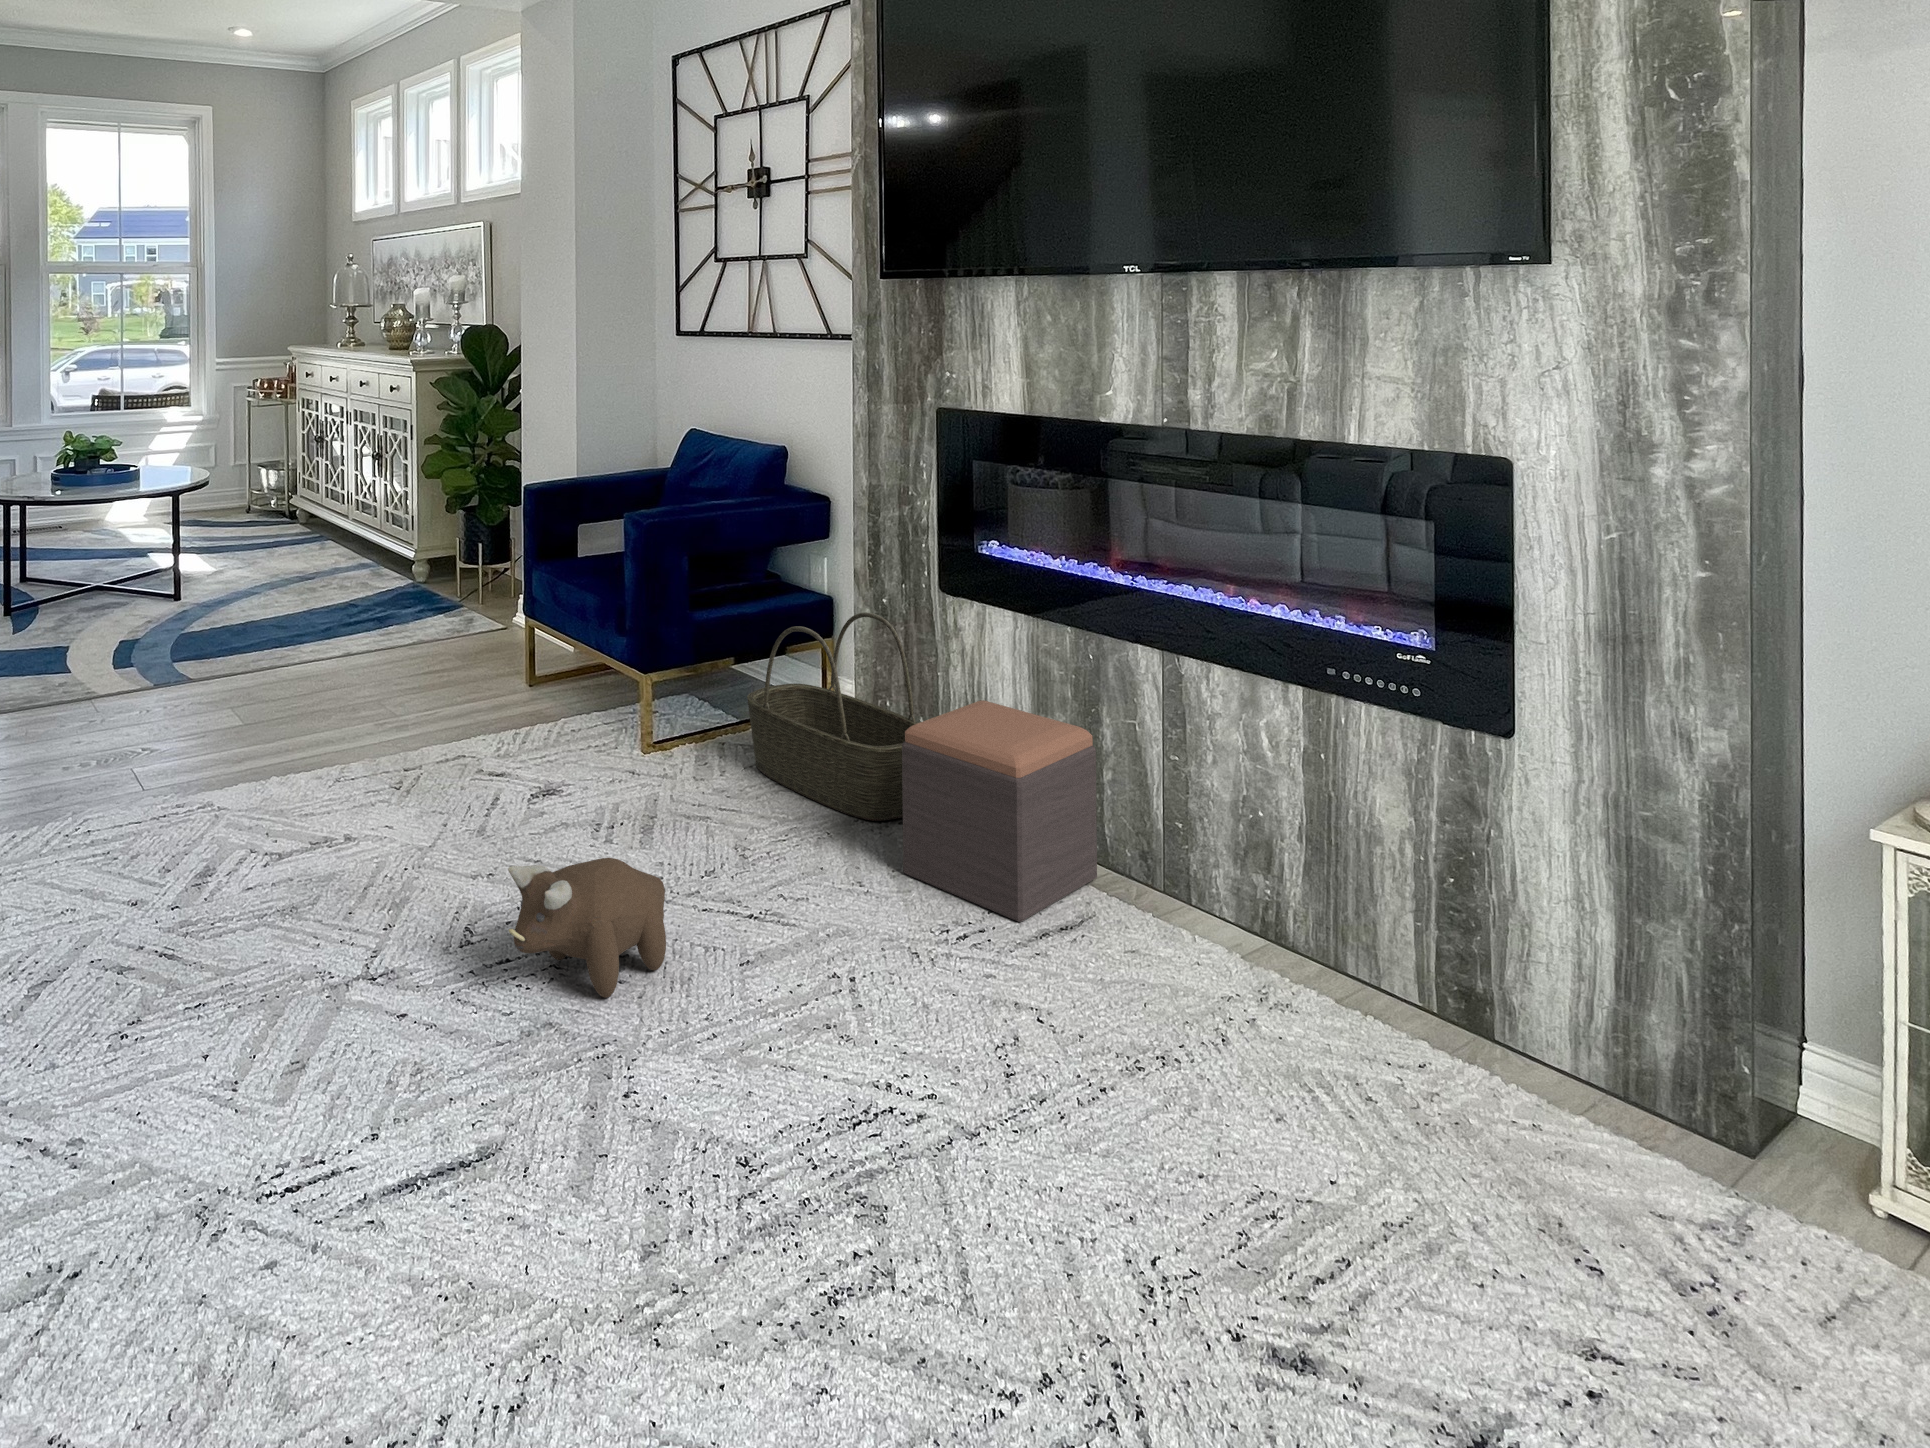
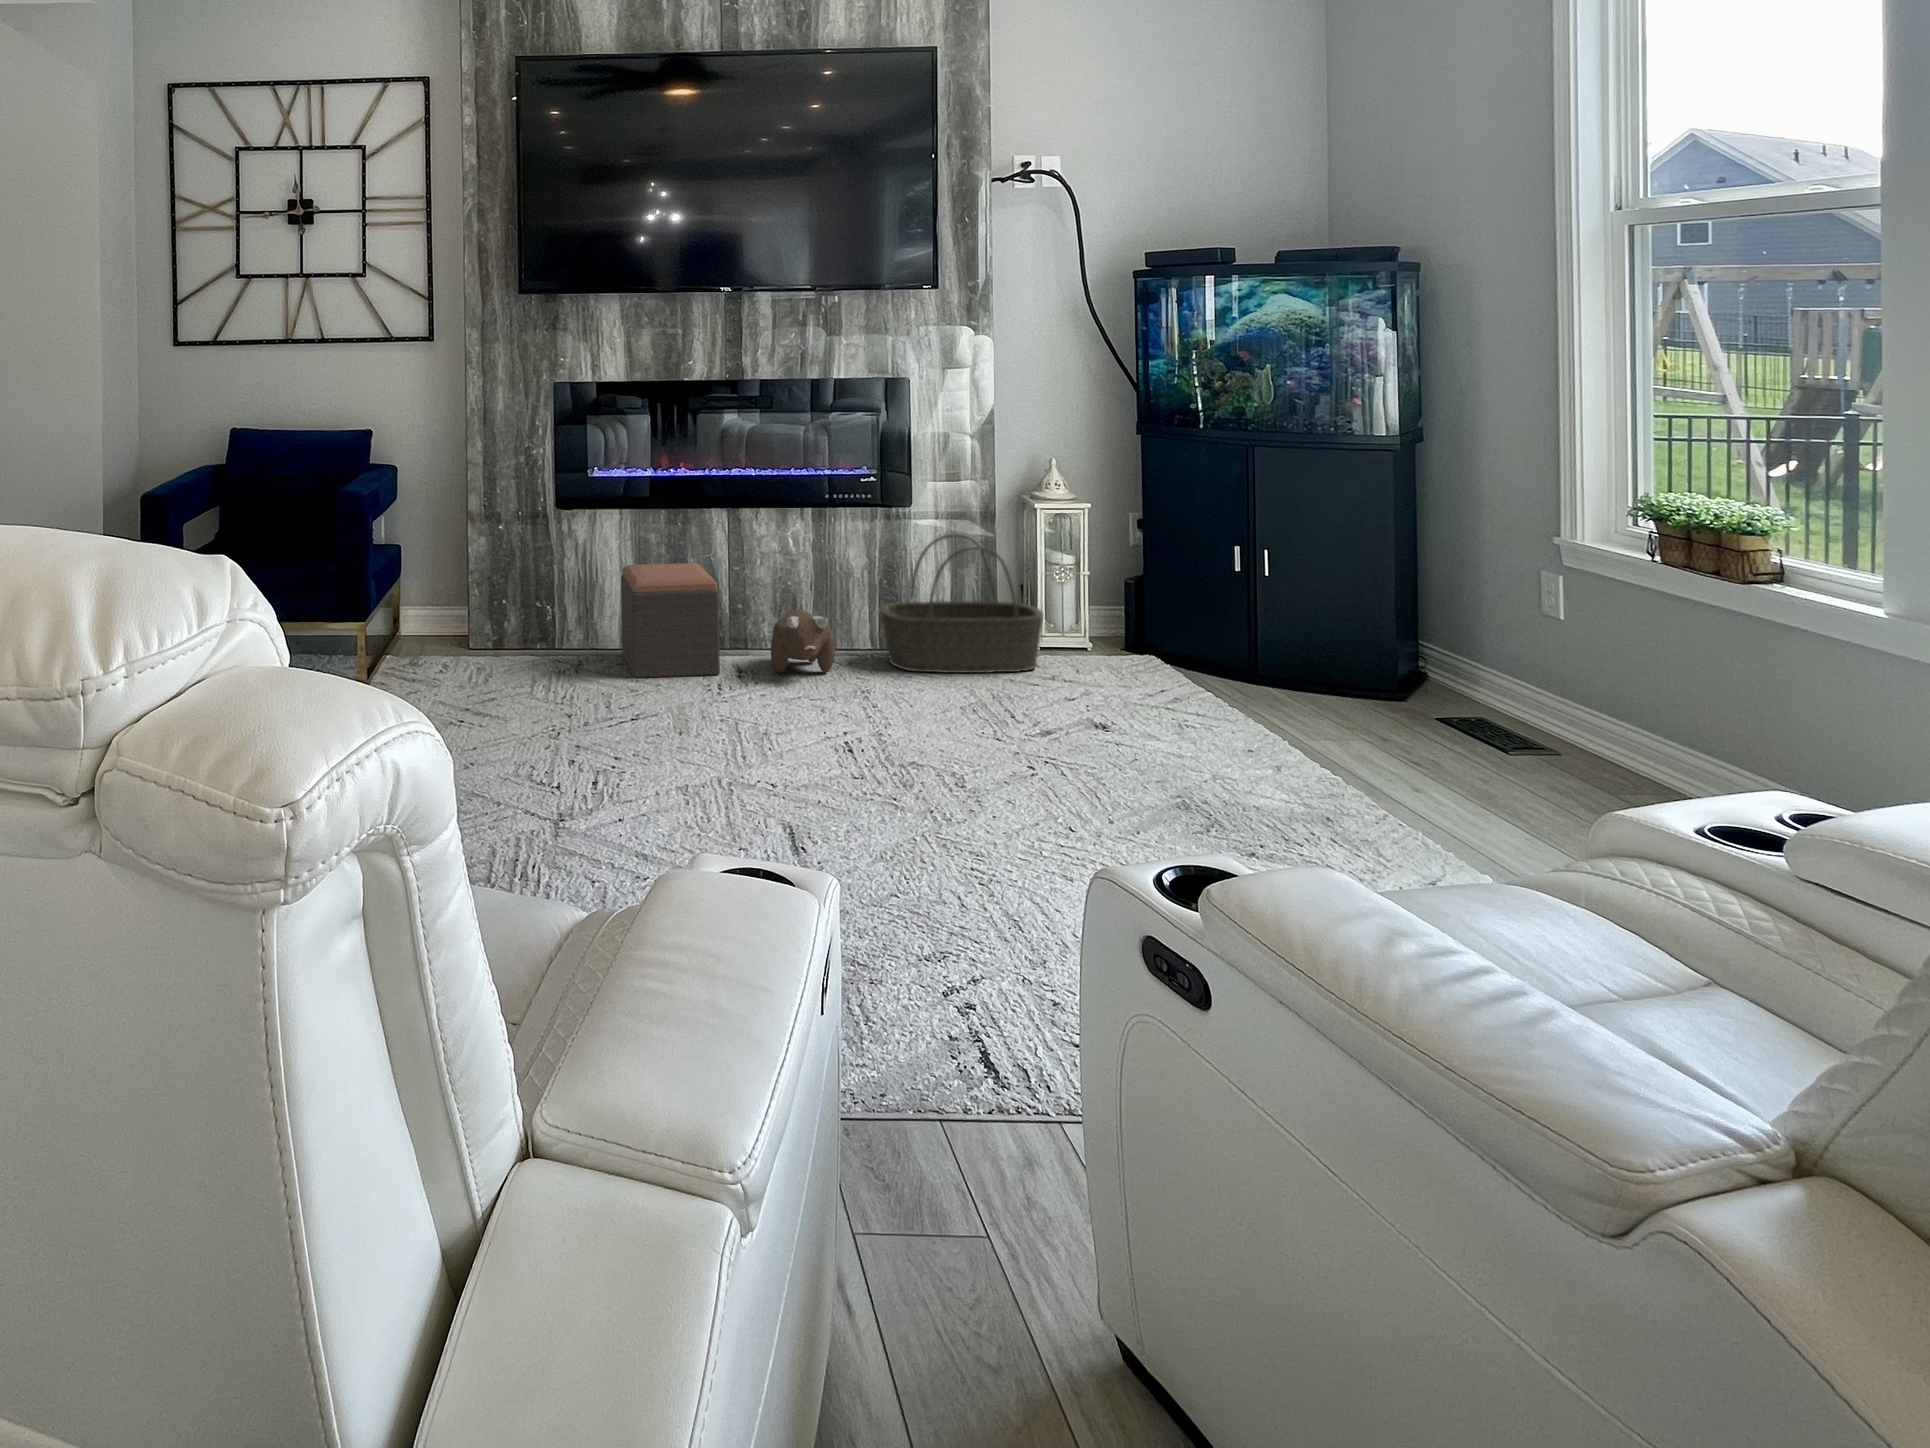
basket: present [747,612,918,821] -> present [880,534,1043,673]
plush toy: present [508,858,666,998] -> present [771,609,835,673]

